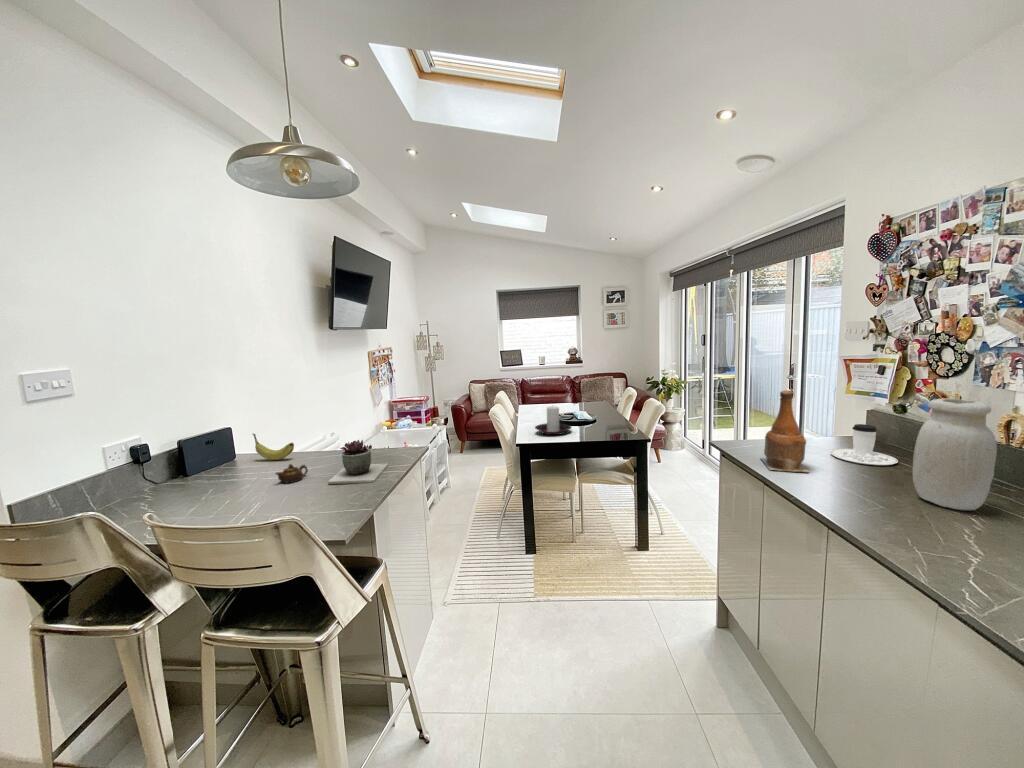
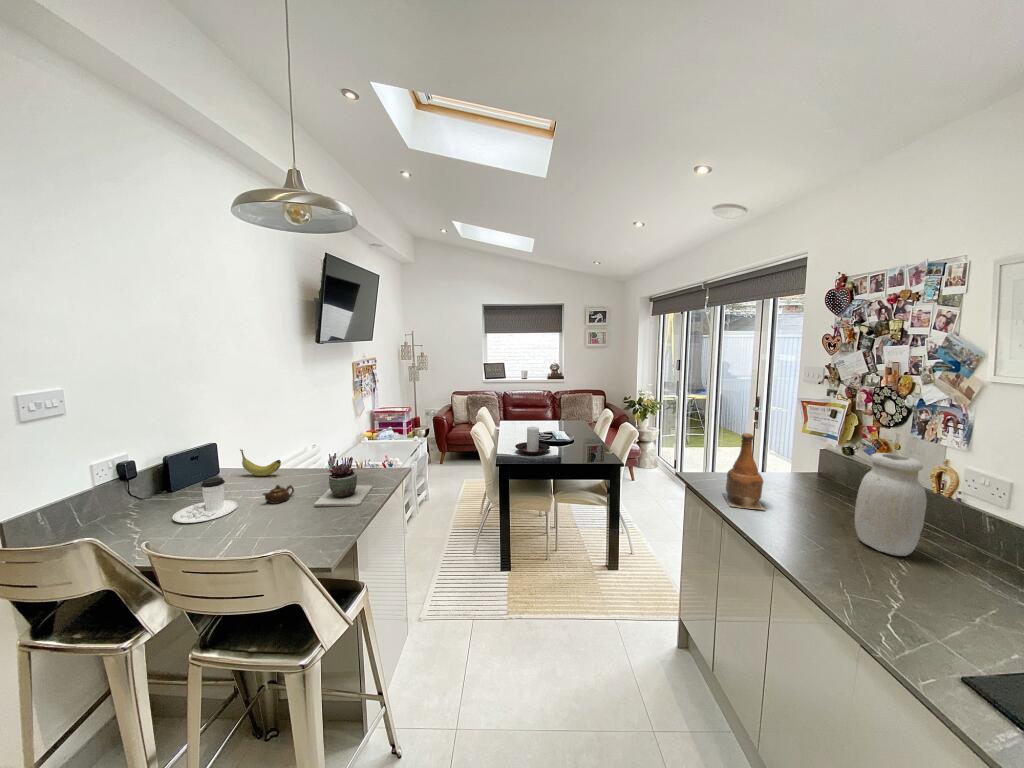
coffee cup: present [830,424,898,465] -> present [173,477,238,523]

